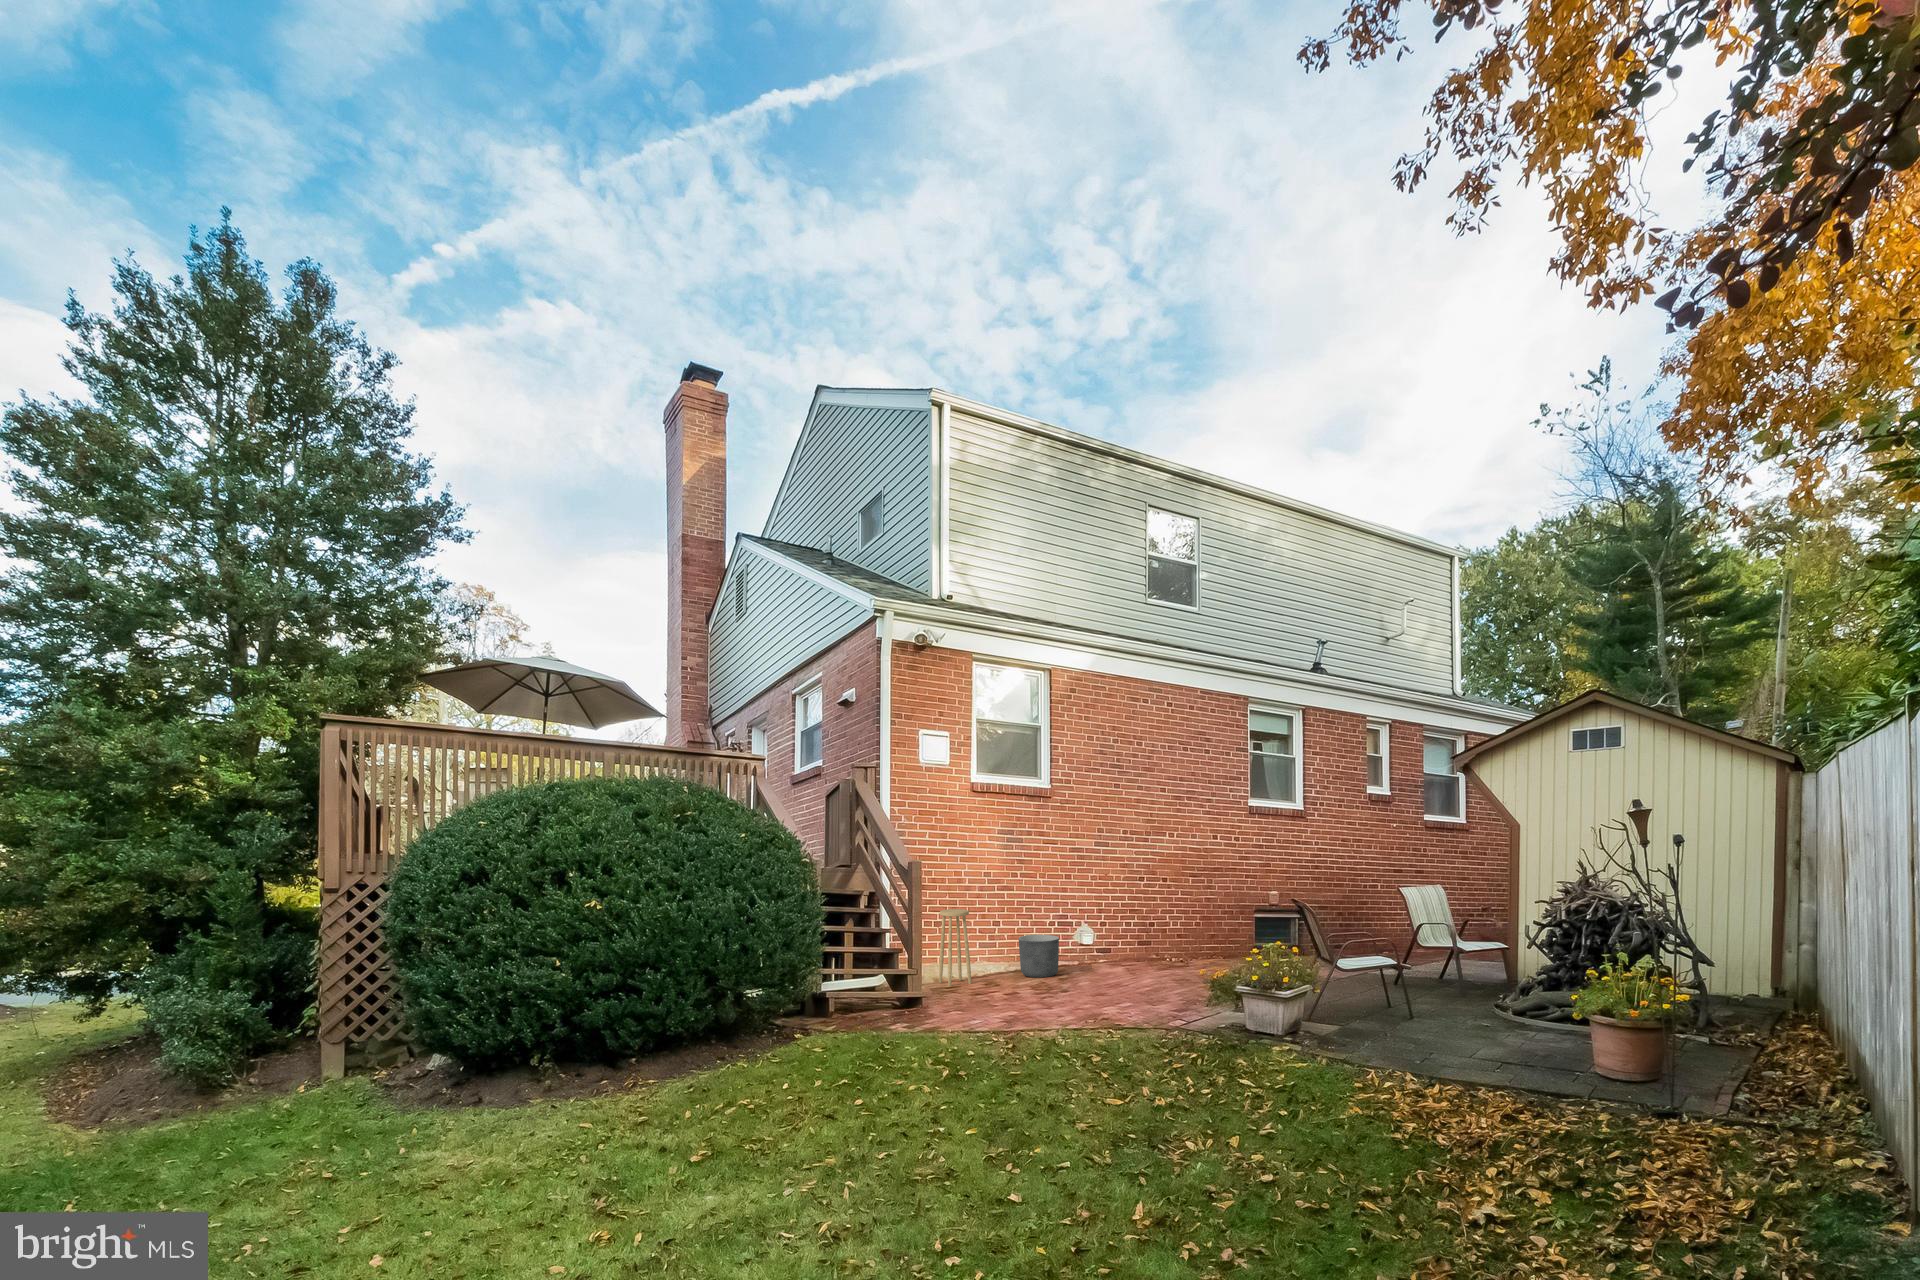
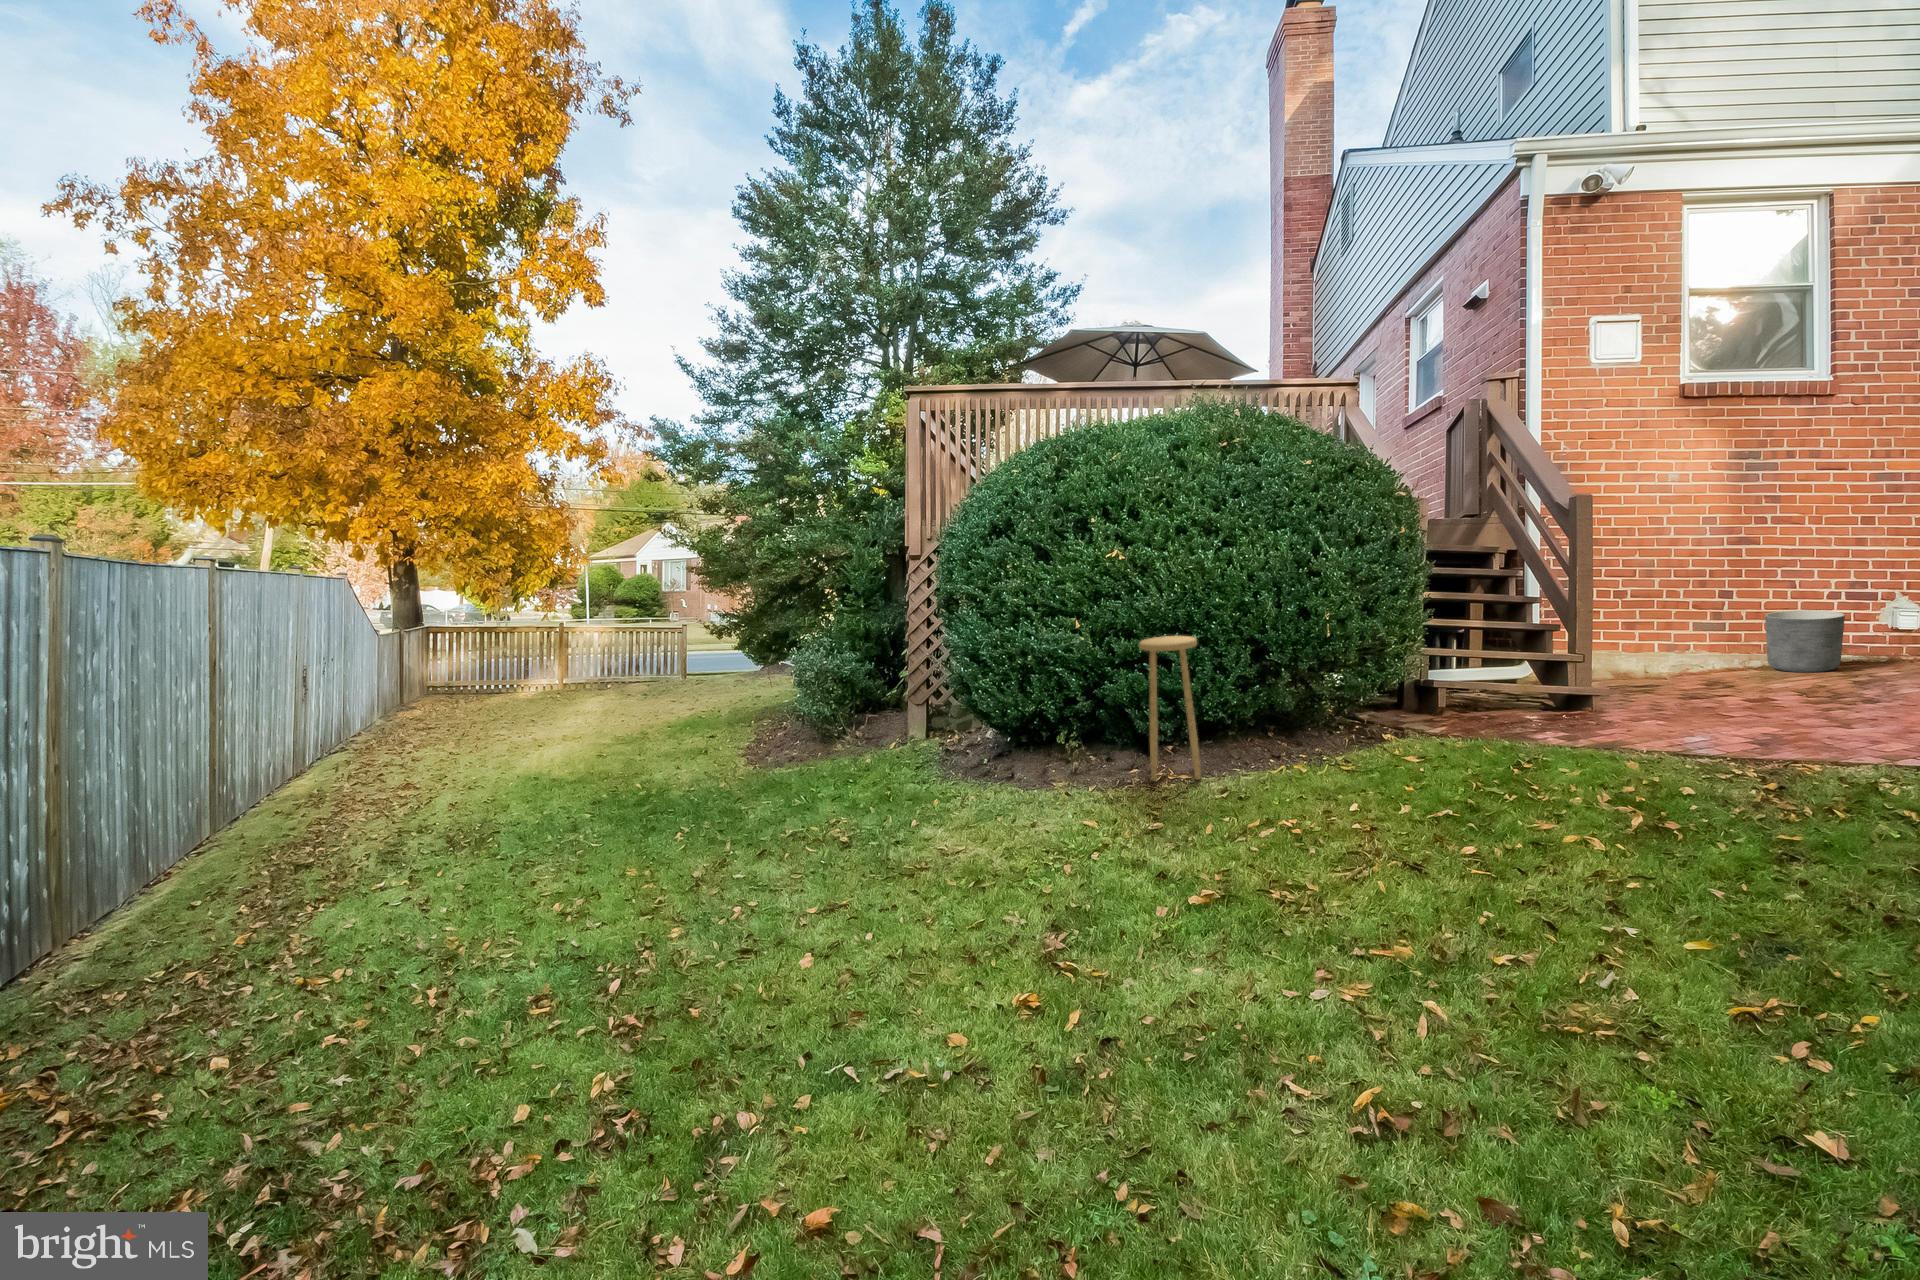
stool: present [939,909,971,986] -> present [1139,636,1201,781]

